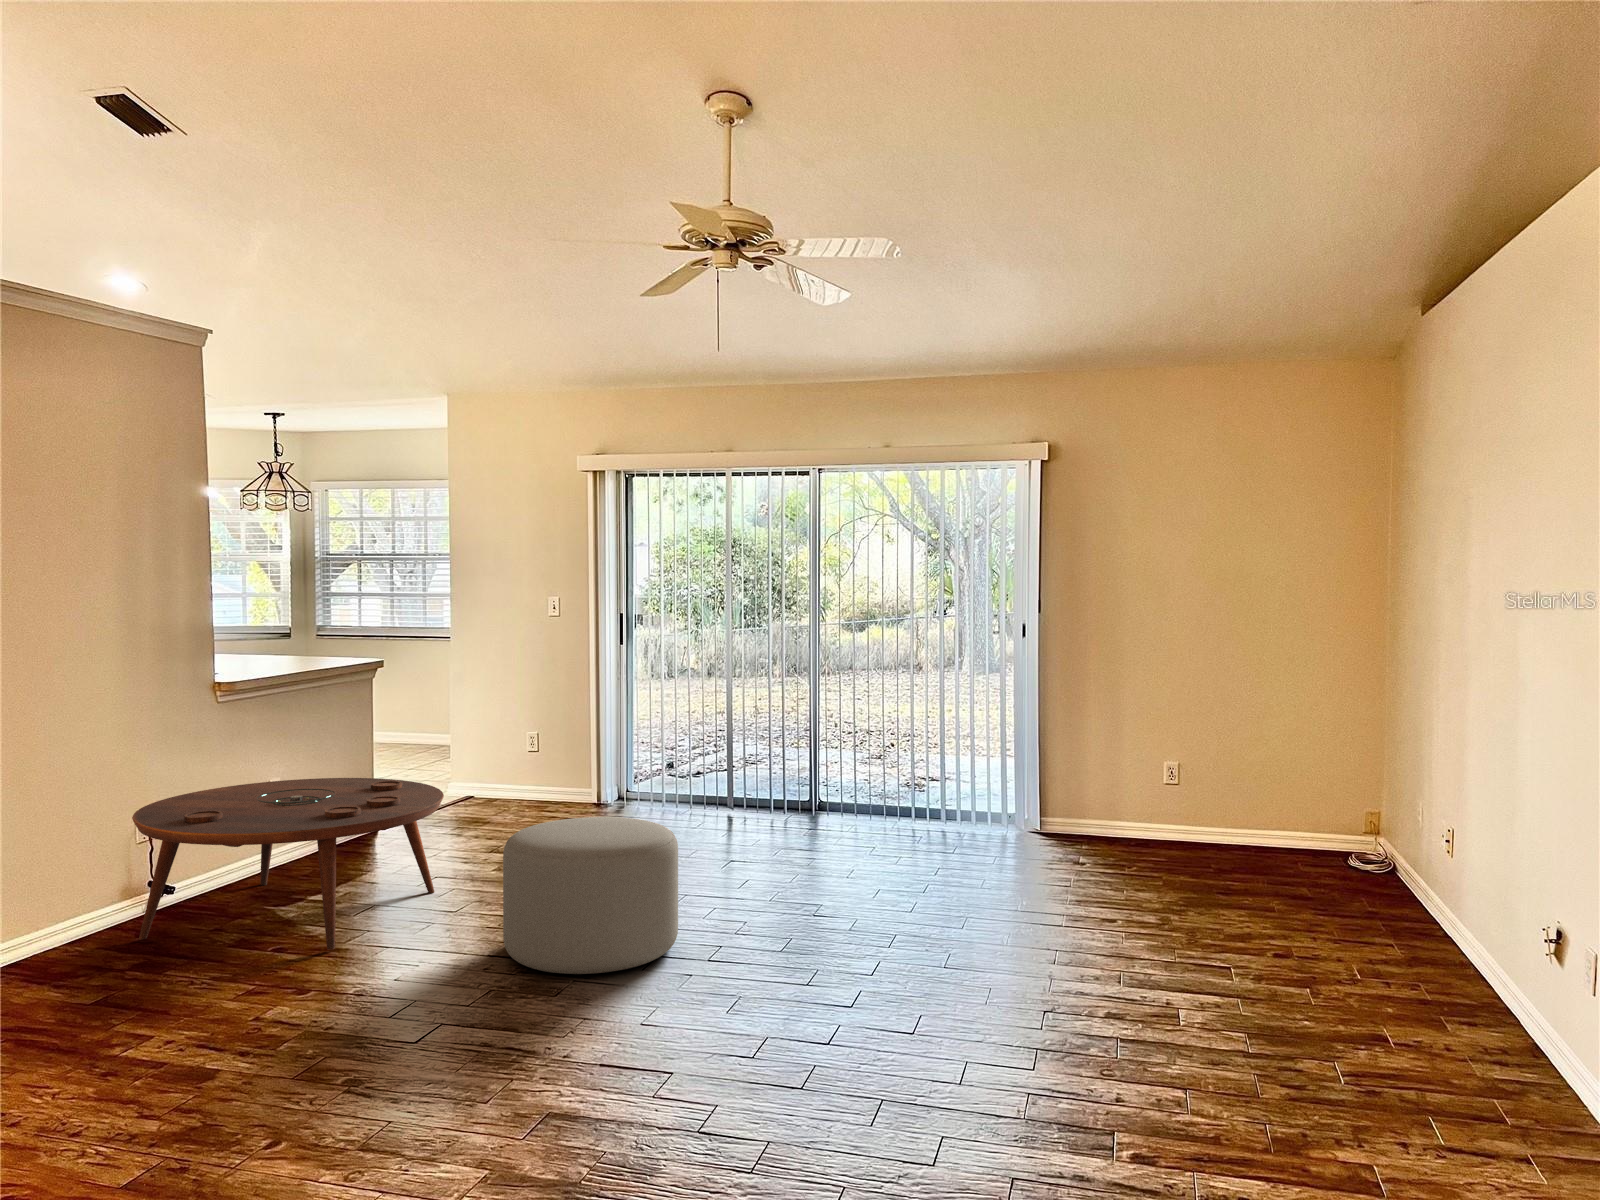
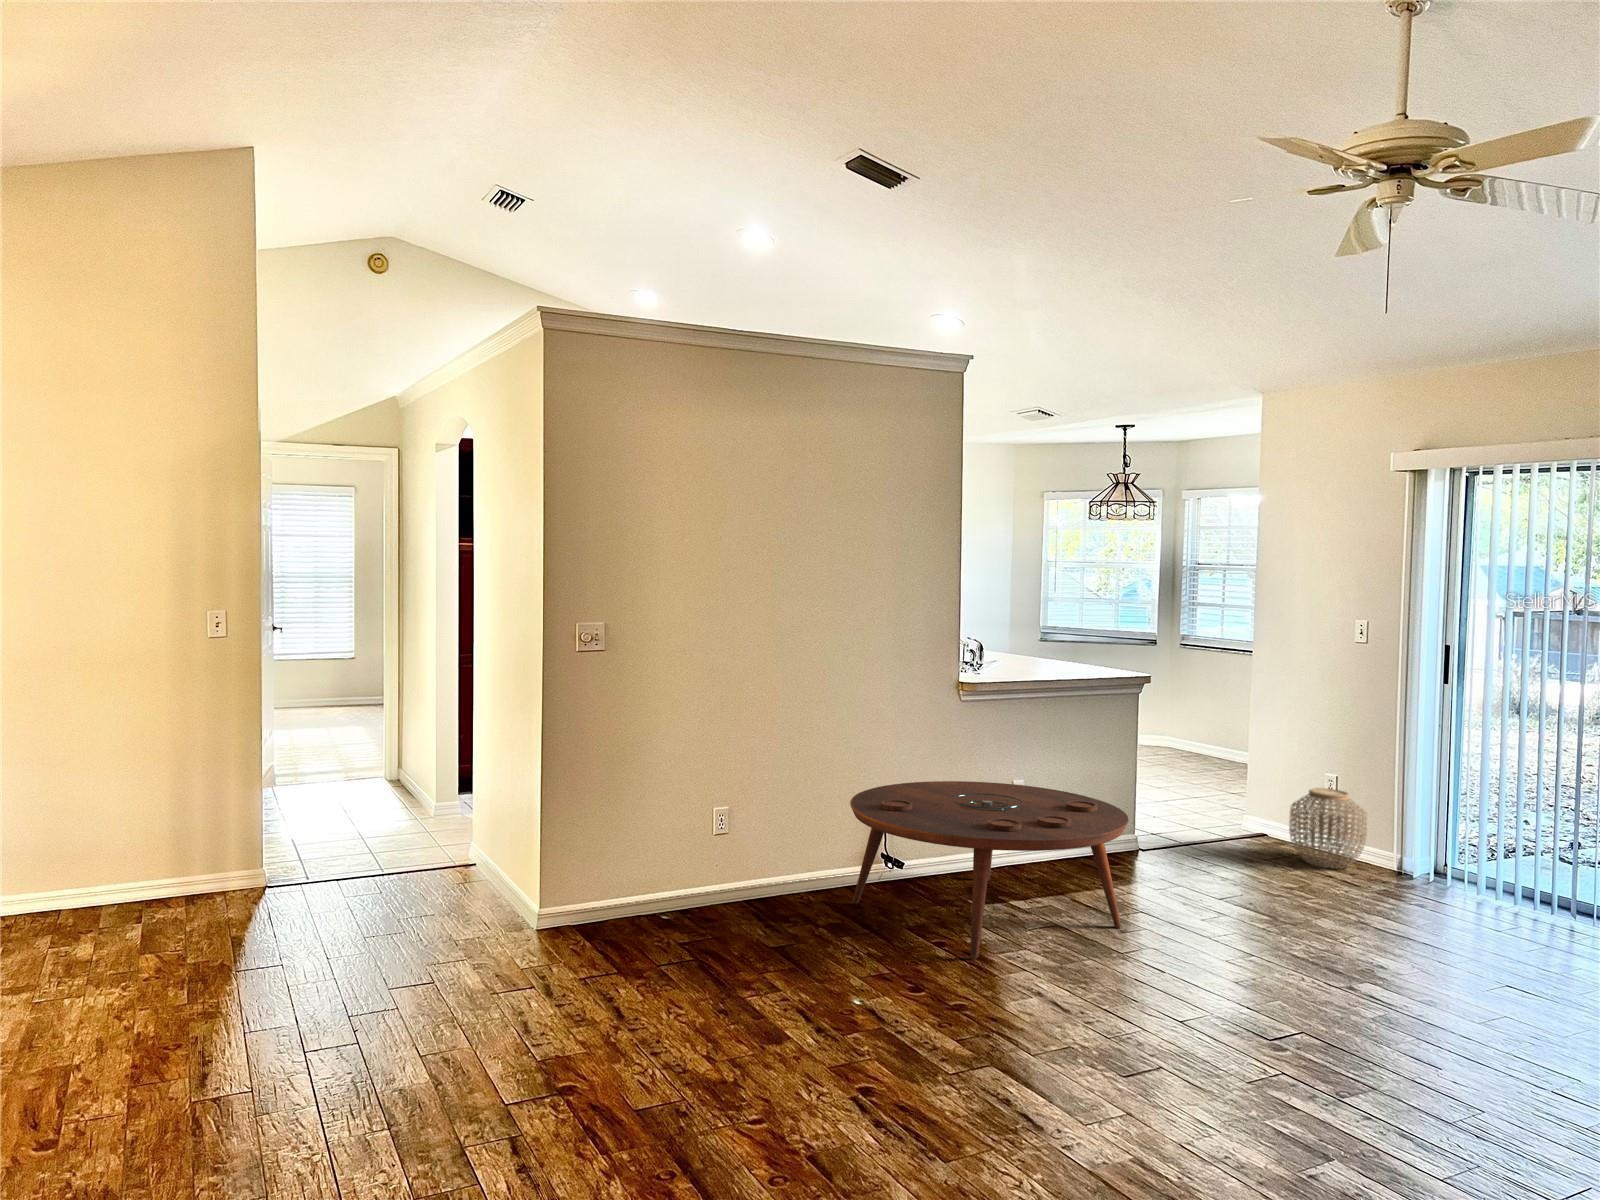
woven basket: none [509,744,571,812] -> present [1289,788,1367,869]
ottoman: present [503,817,678,974] -> none [1110,880,1331,1081]

